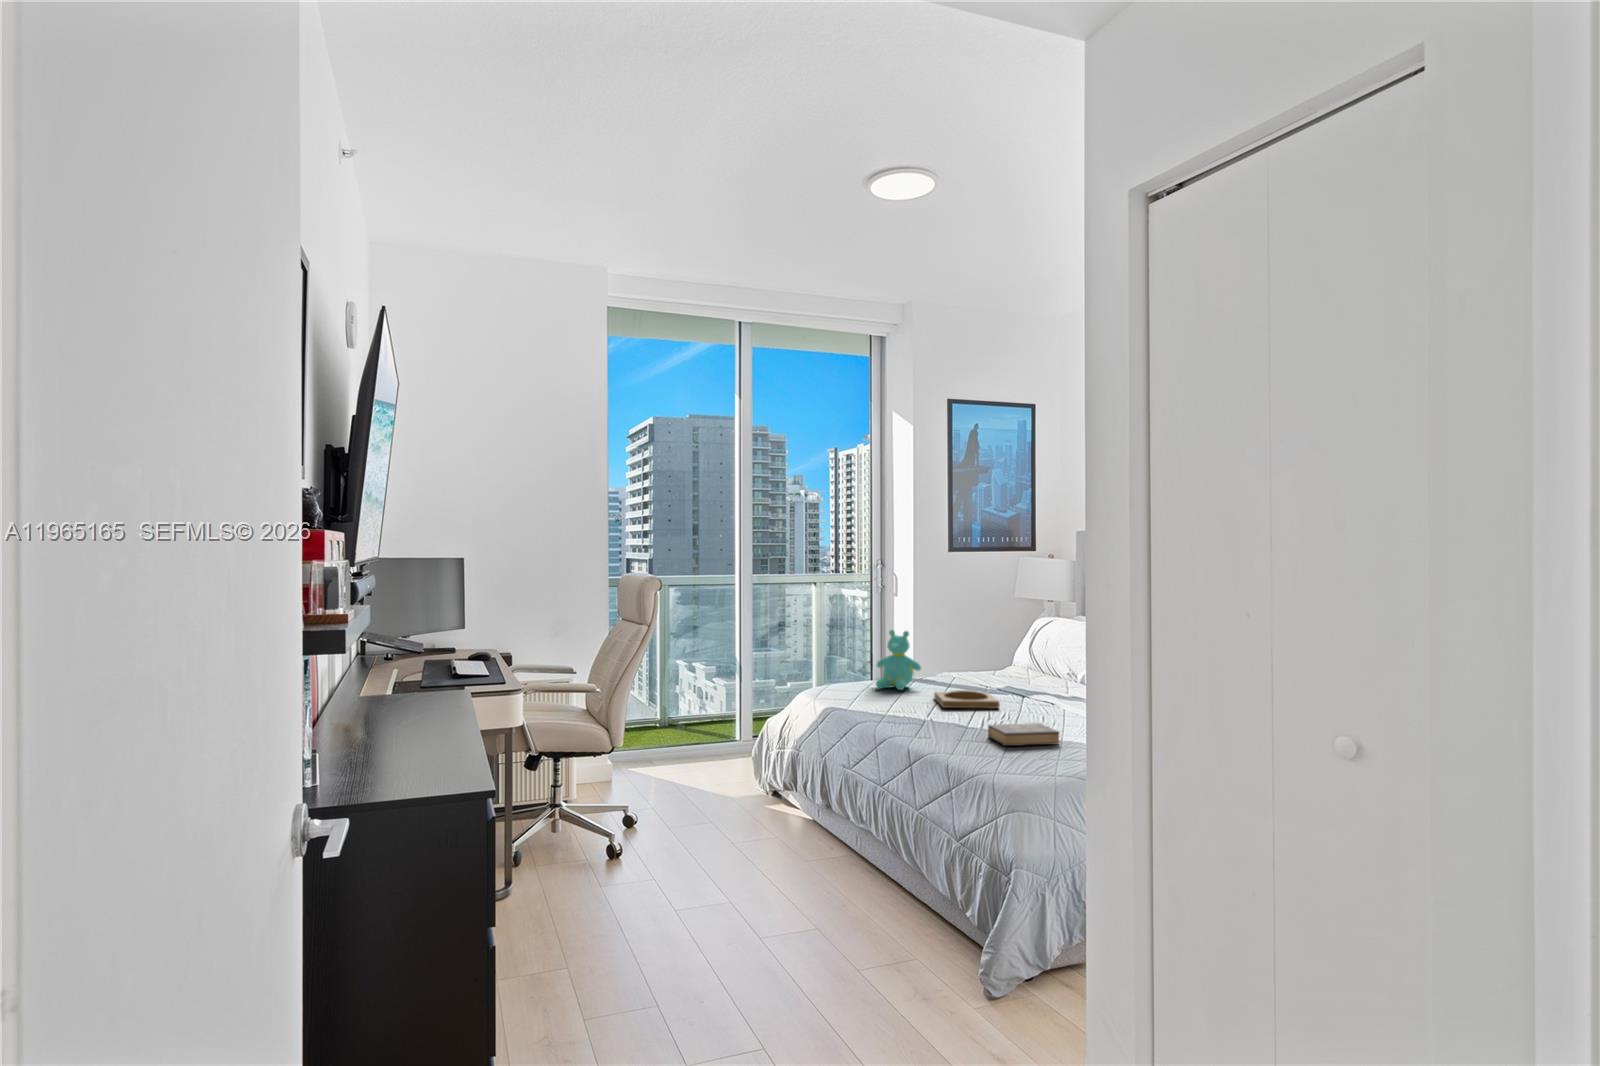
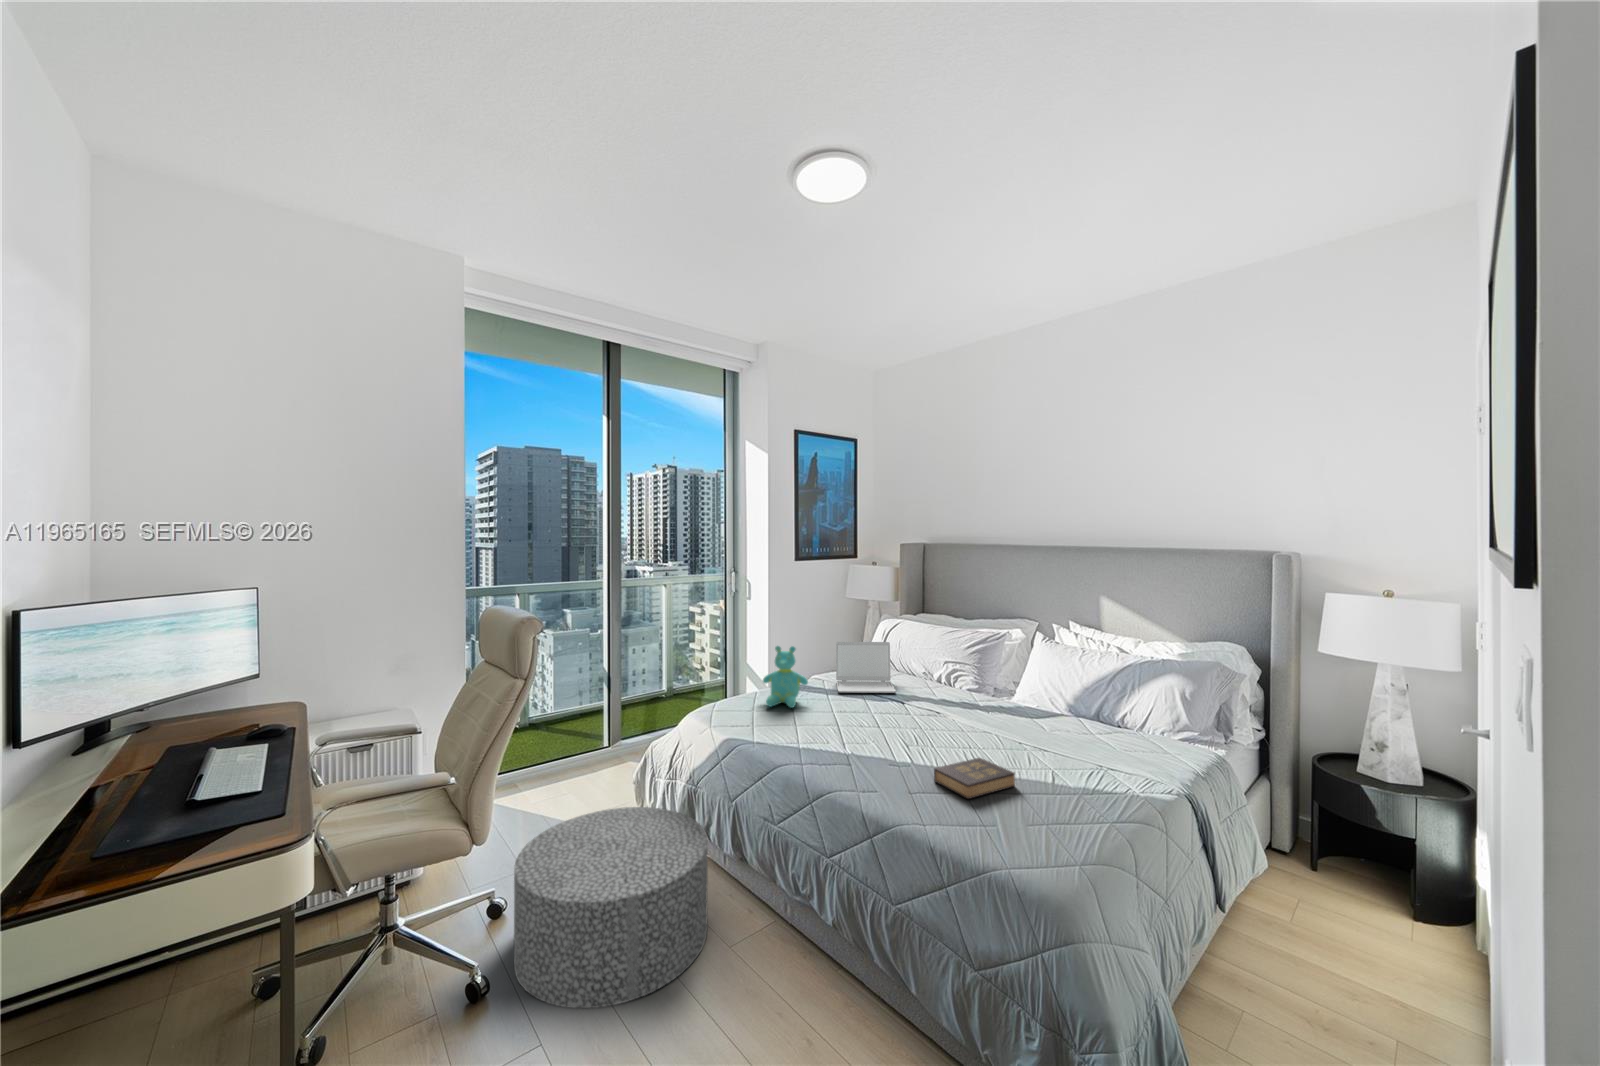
laptop: none [958,634,1025,687] -> present [836,642,895,693]
tray: present [934,690,999,708] -> none [831,706,904,733]
ottoman: none [641,757,796,876] -> present [514,807,708,1008]

